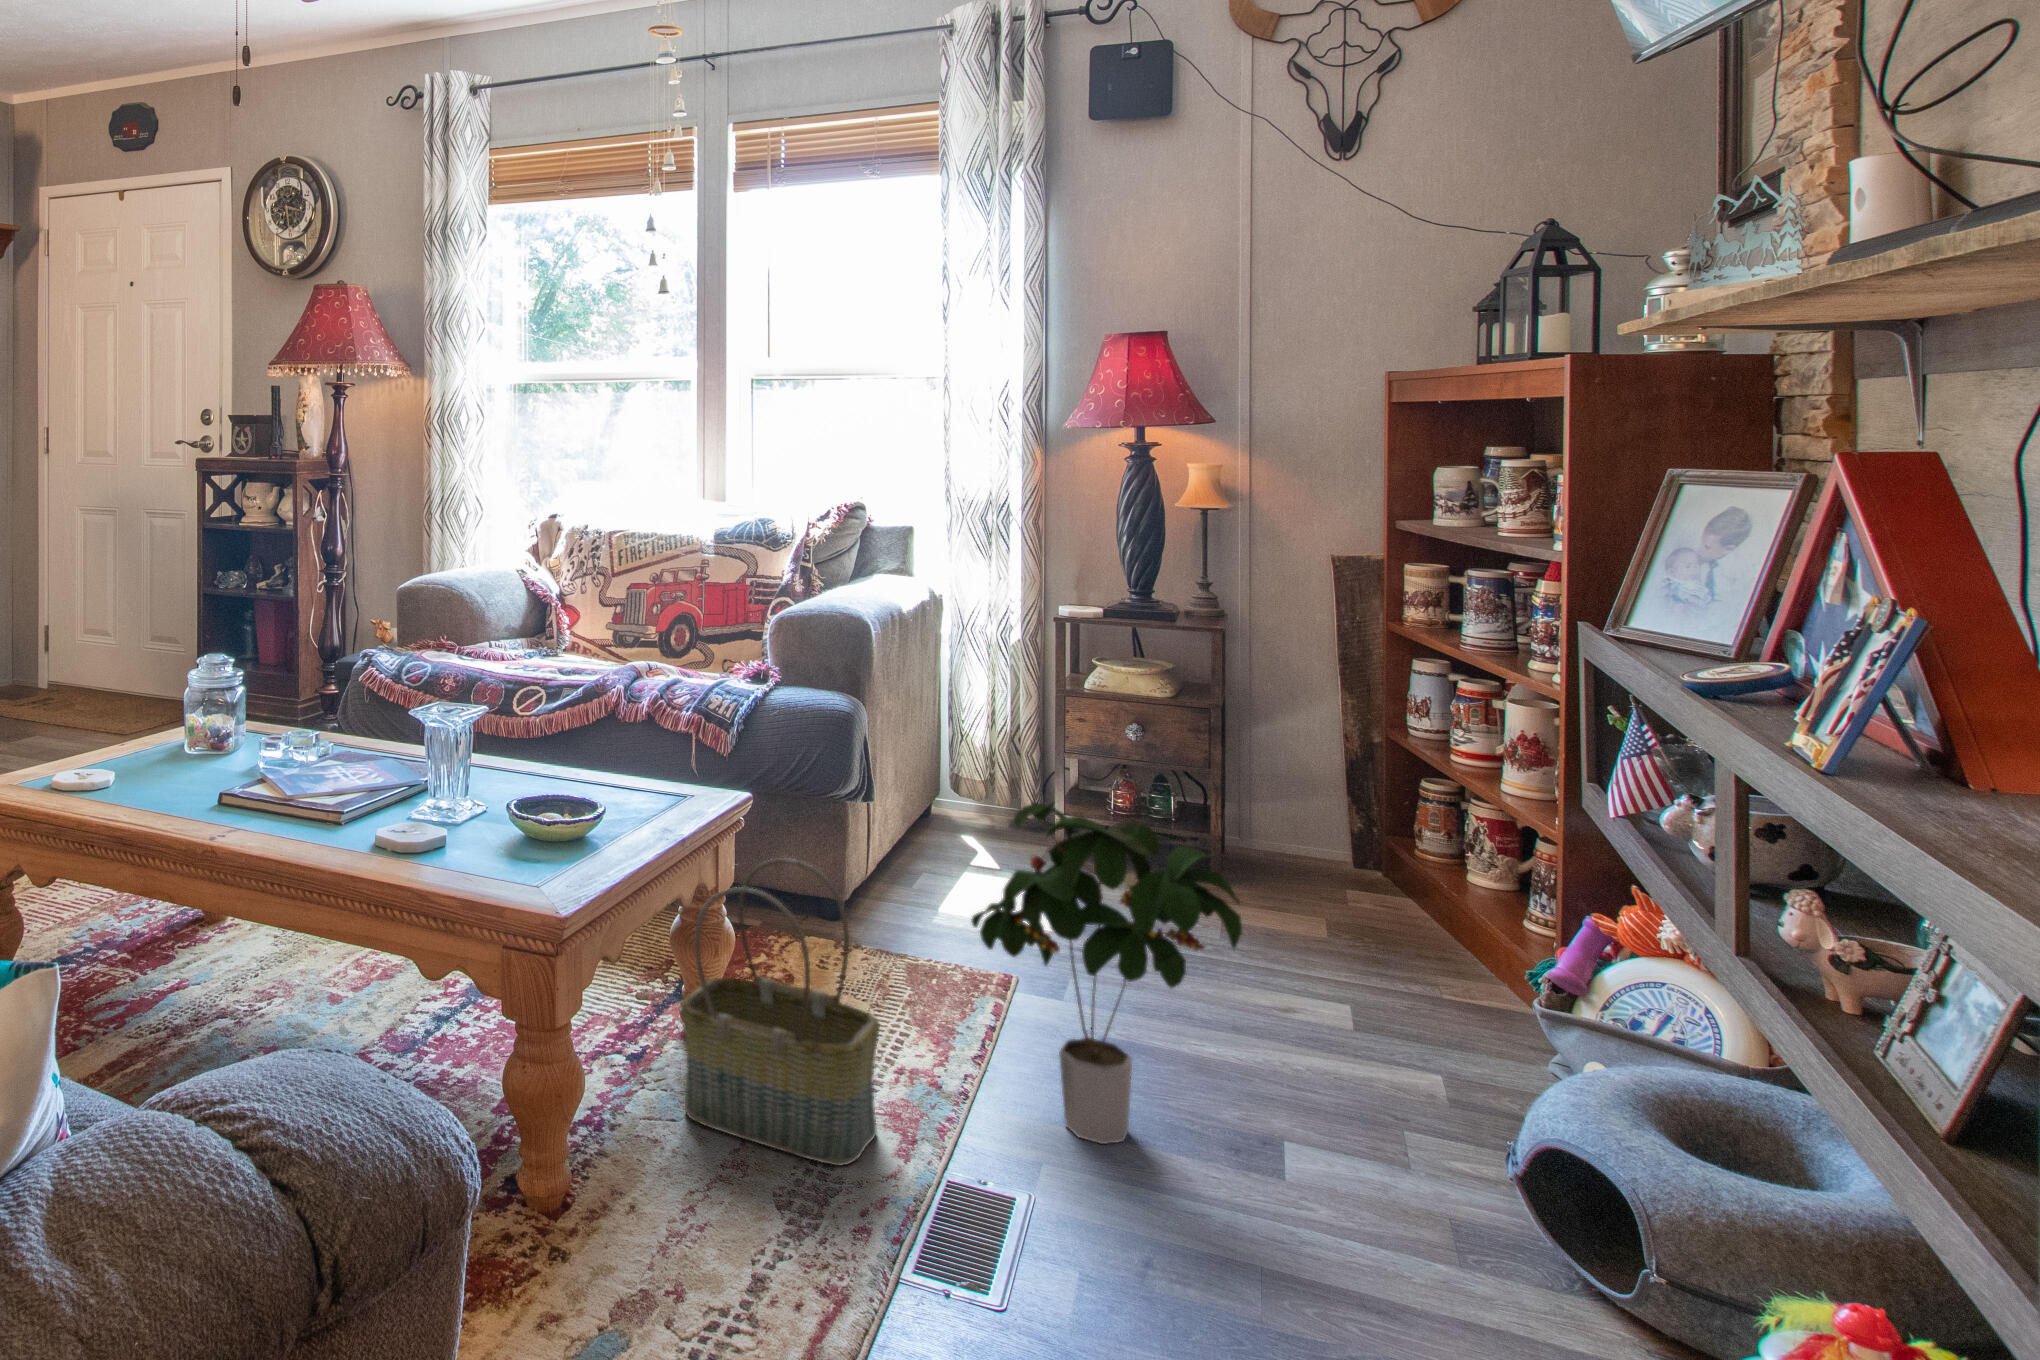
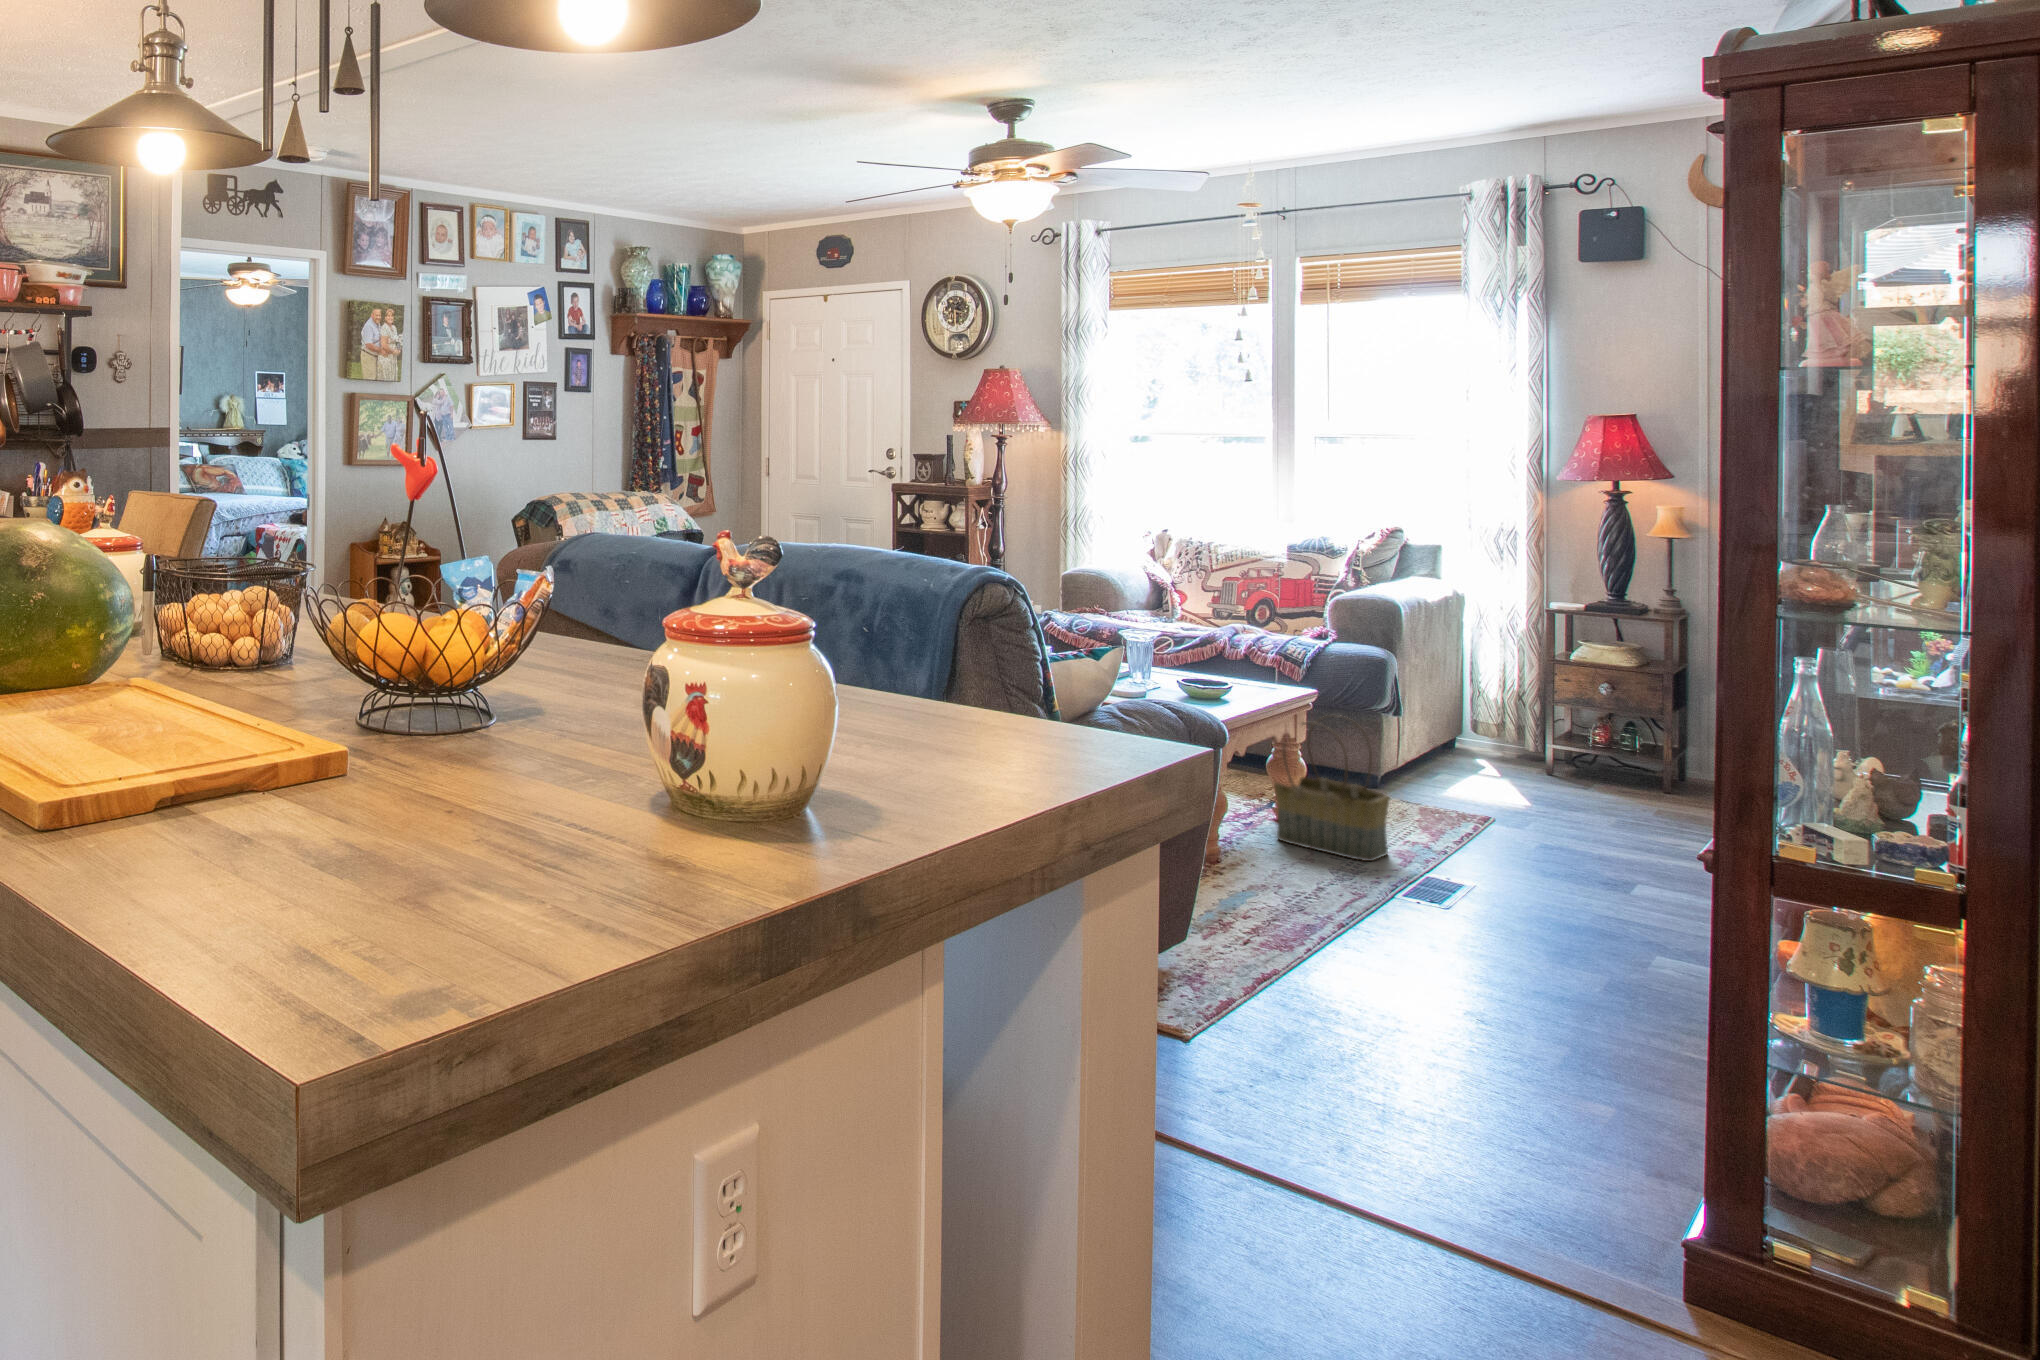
potted plant: present [971,802,1242,1144] -> none [1451,695,1603,871]

